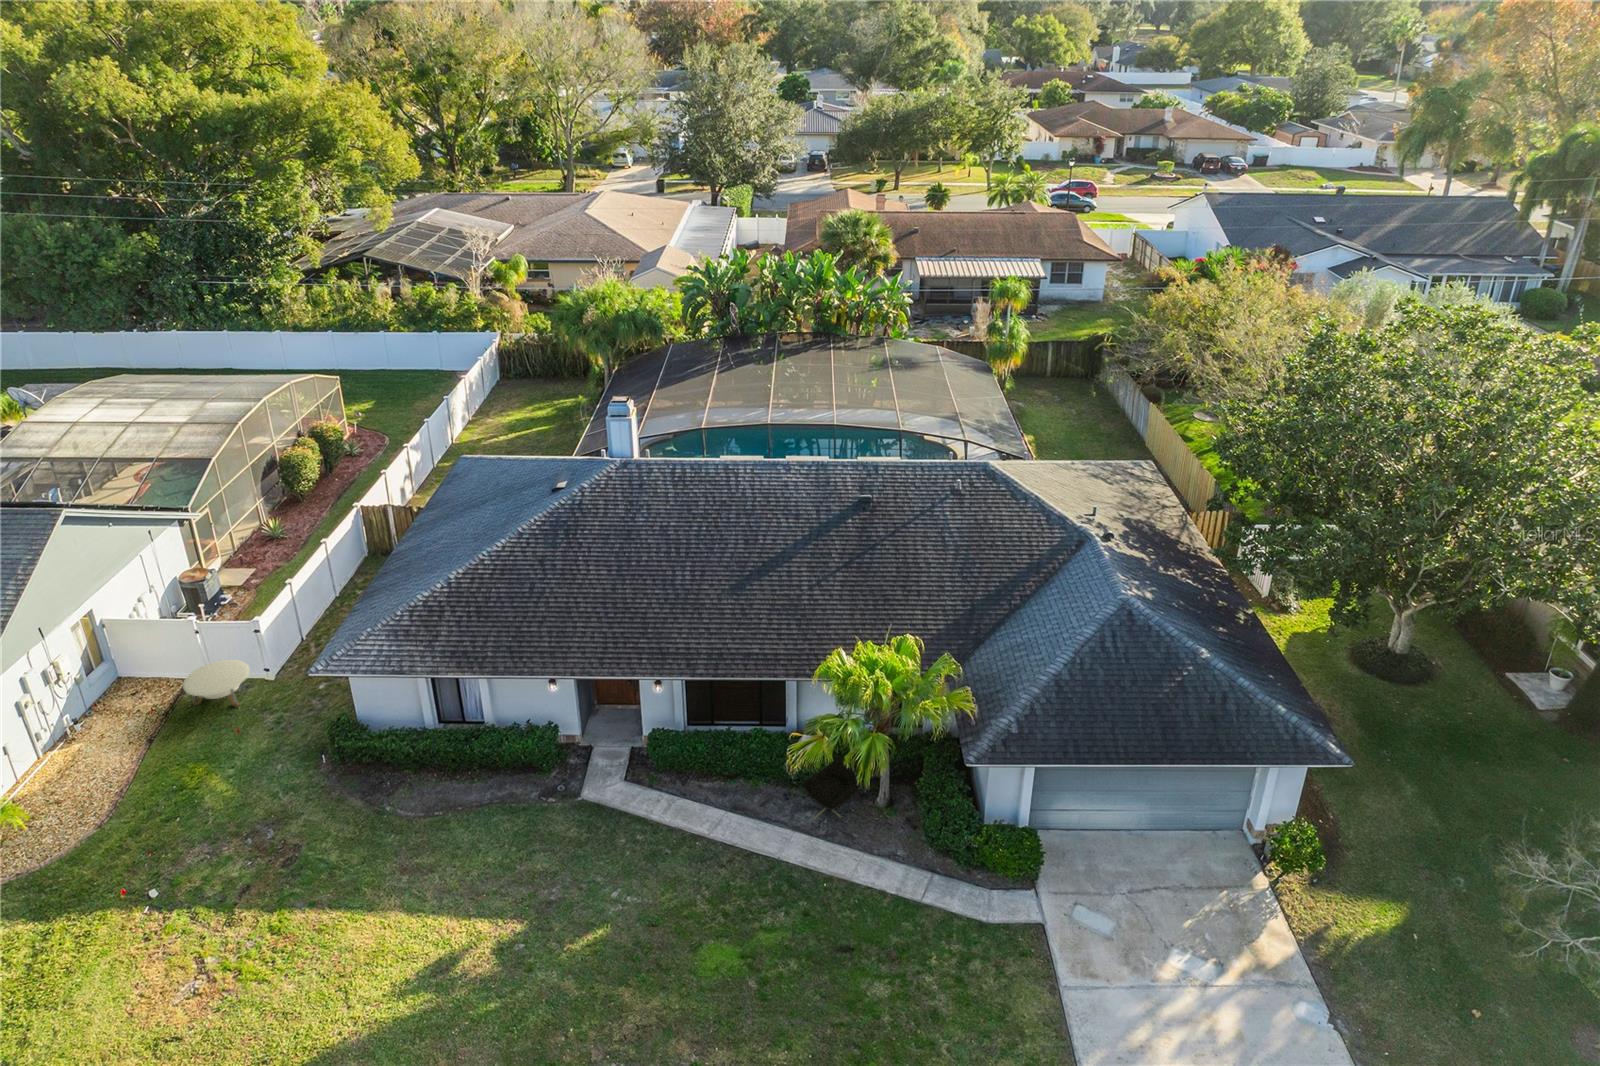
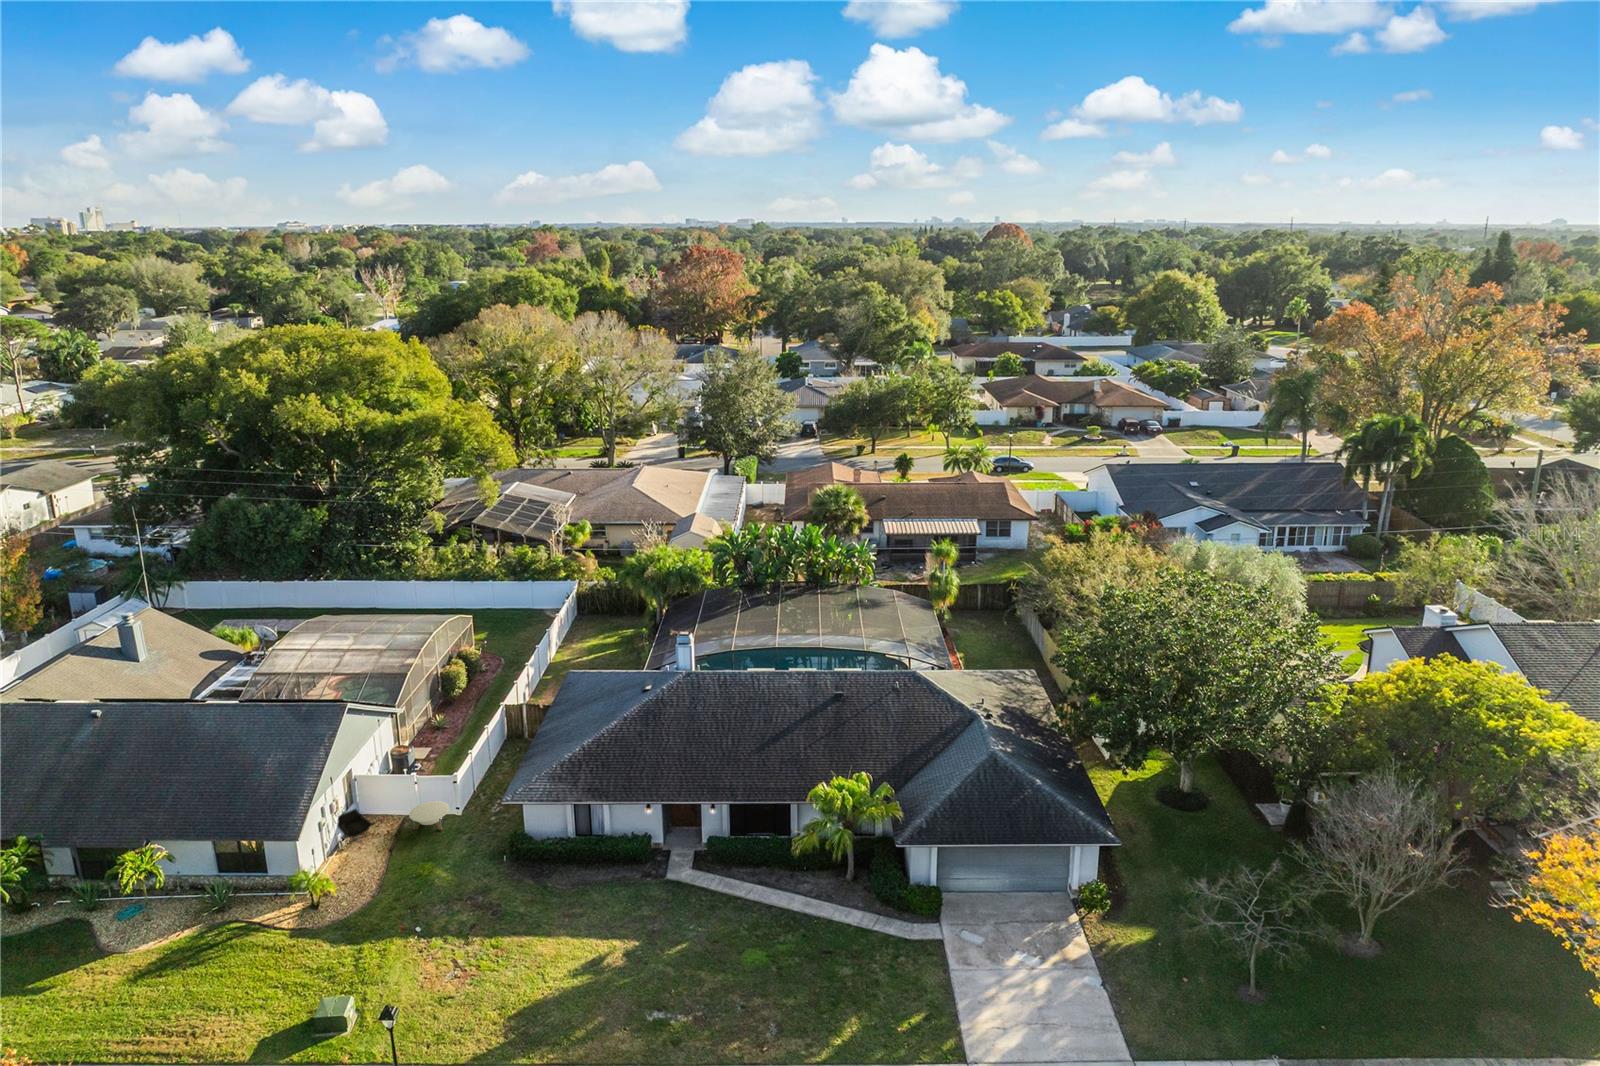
lounge chair: present [802,755,860,819] -> present [337,809,372,839]

